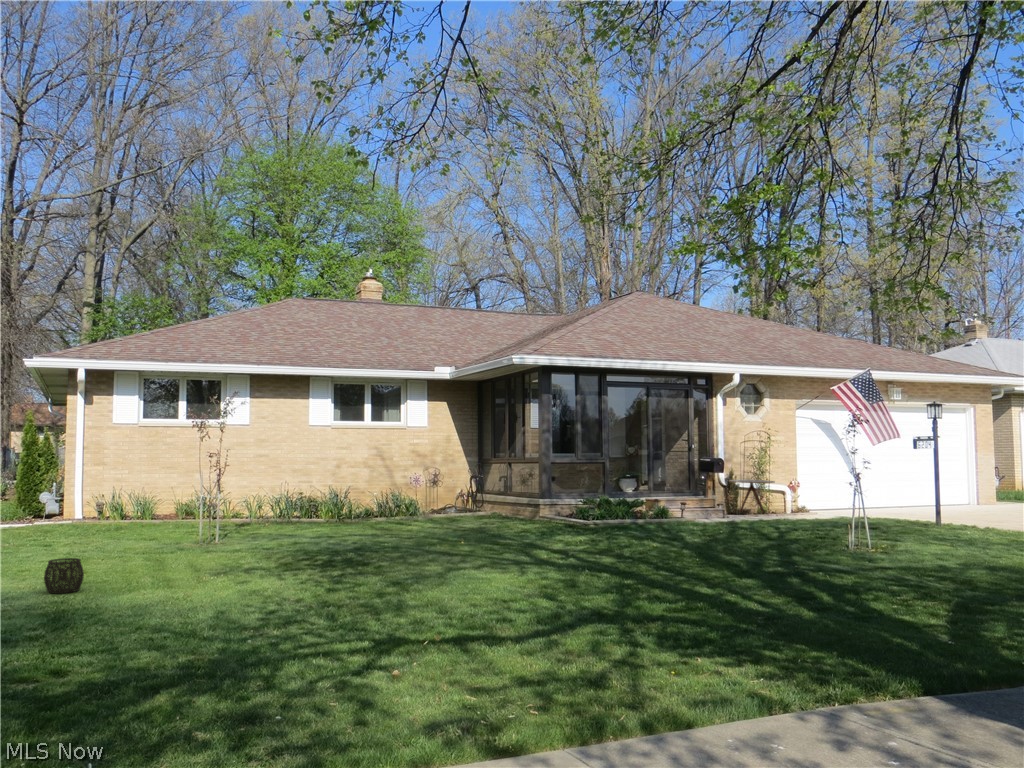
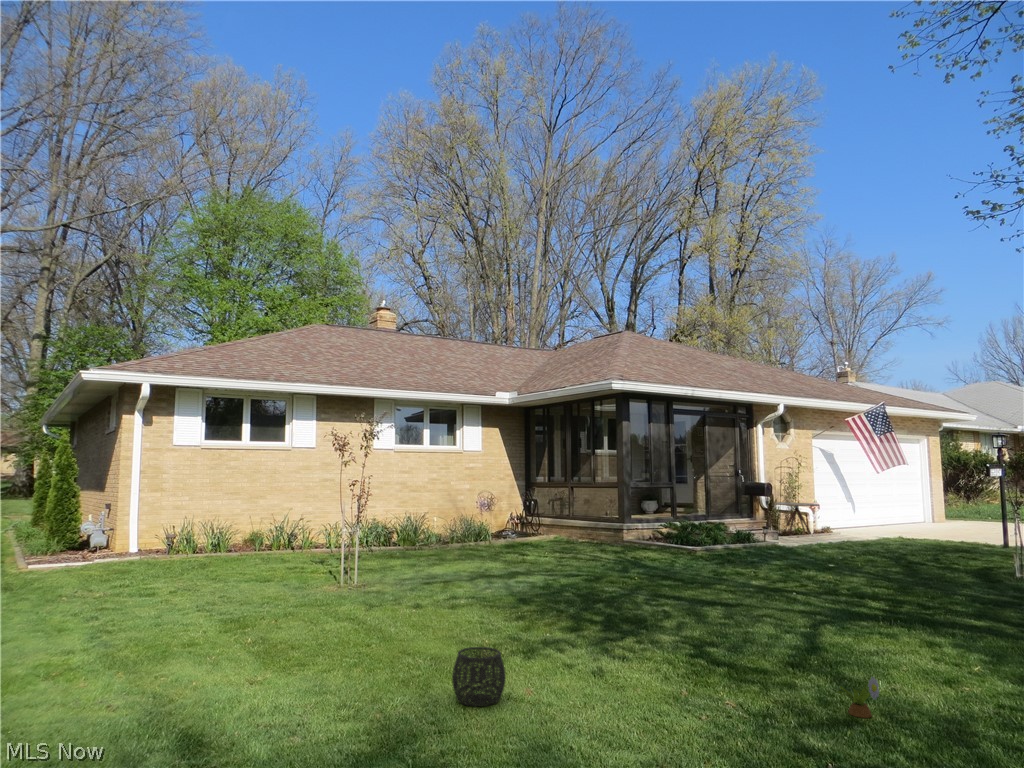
woven basket: present [44,558,84,594] -> present [452,647,506,706]
decorative plant: none [381,587,411,616] -> present [837,677,879,718]

